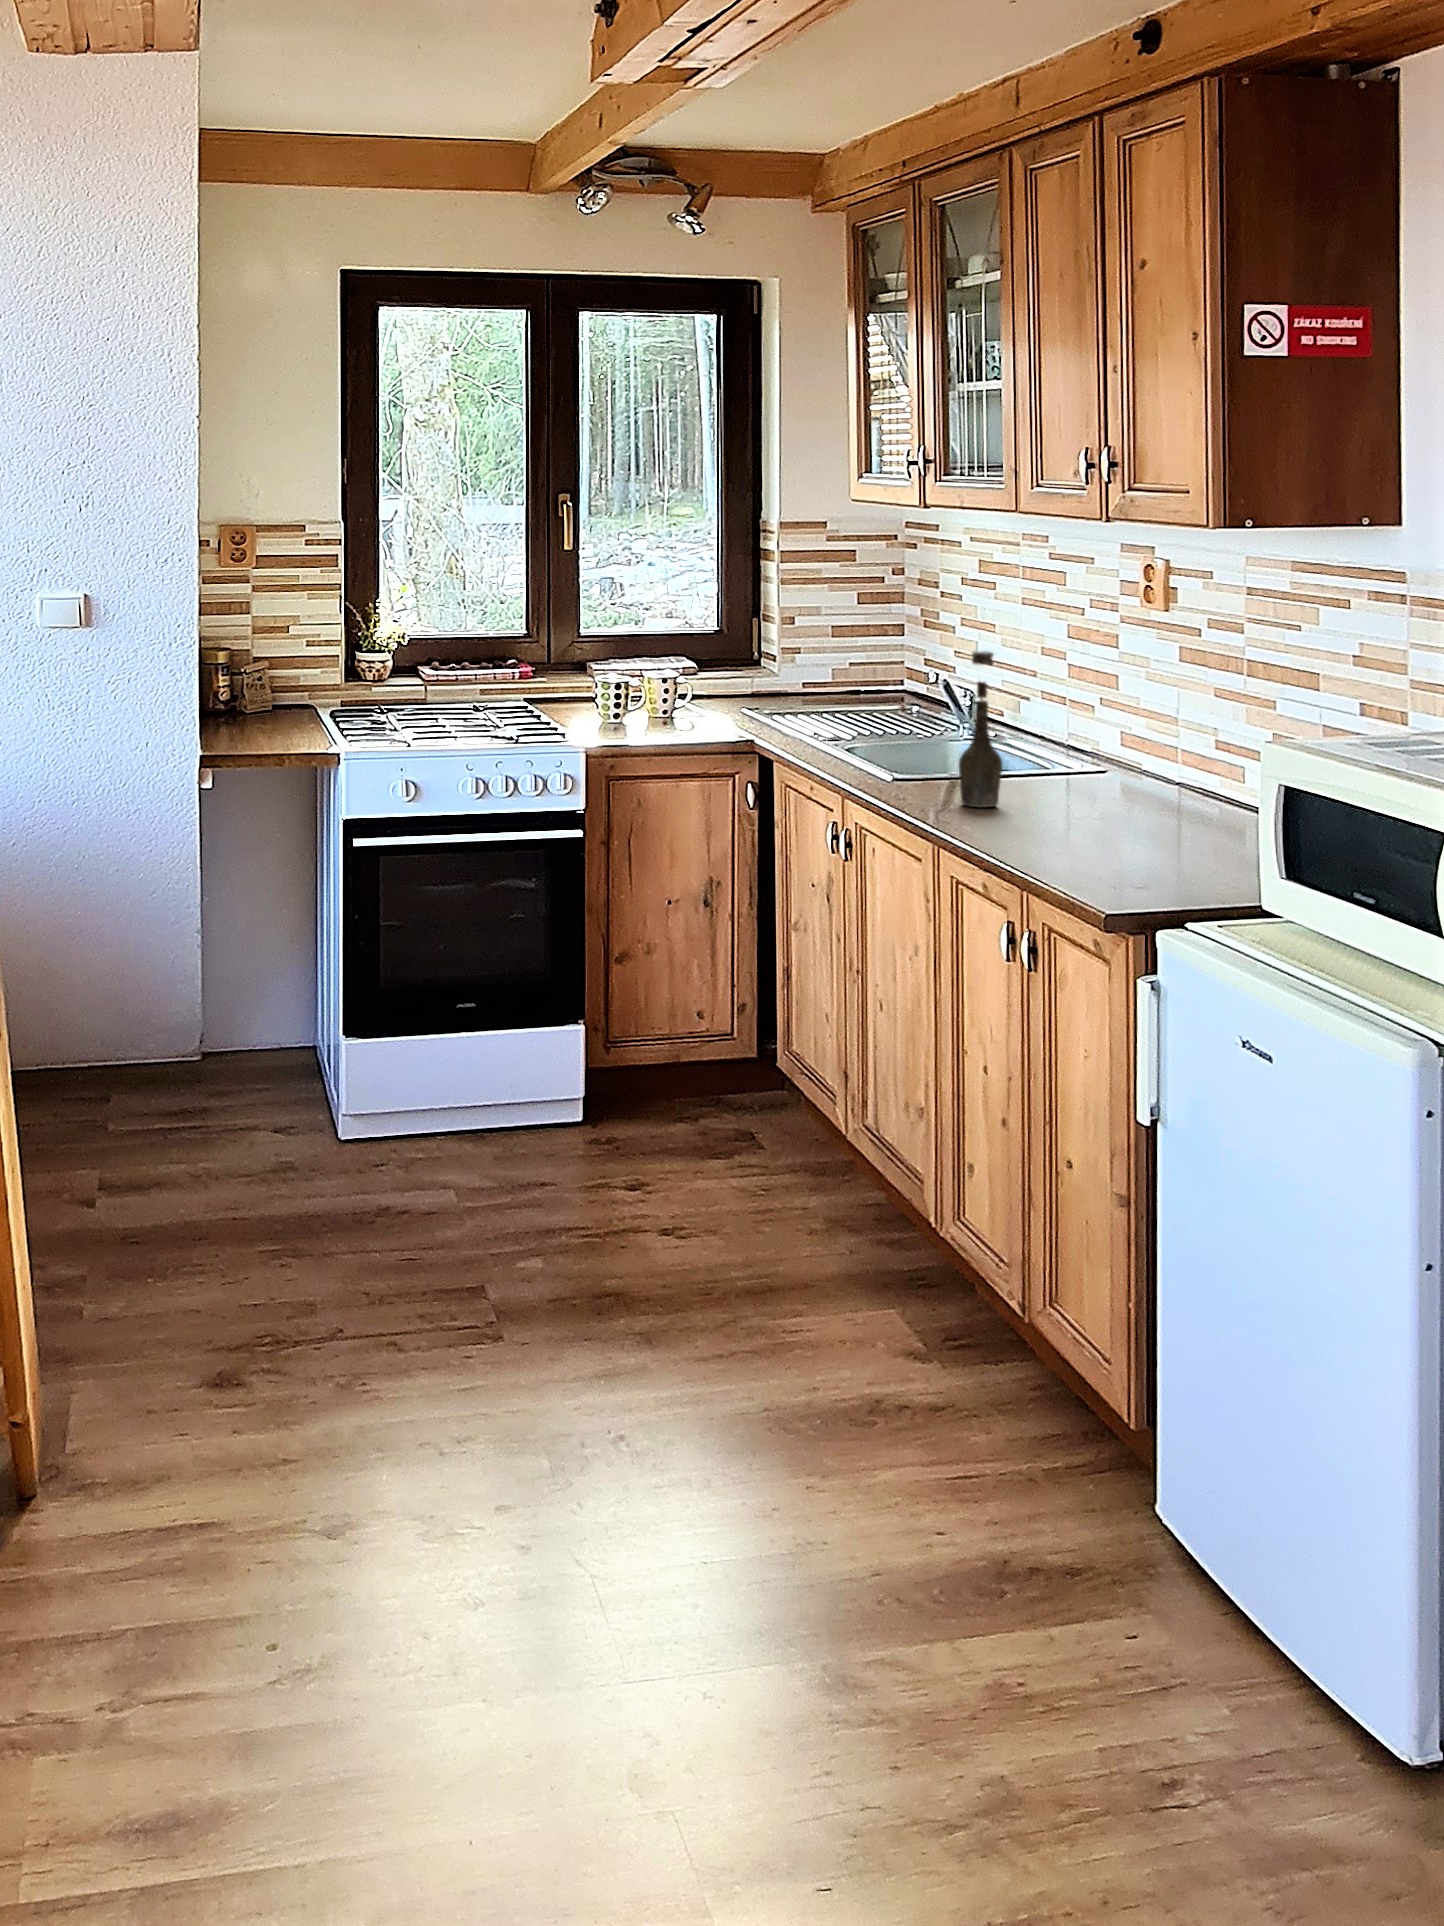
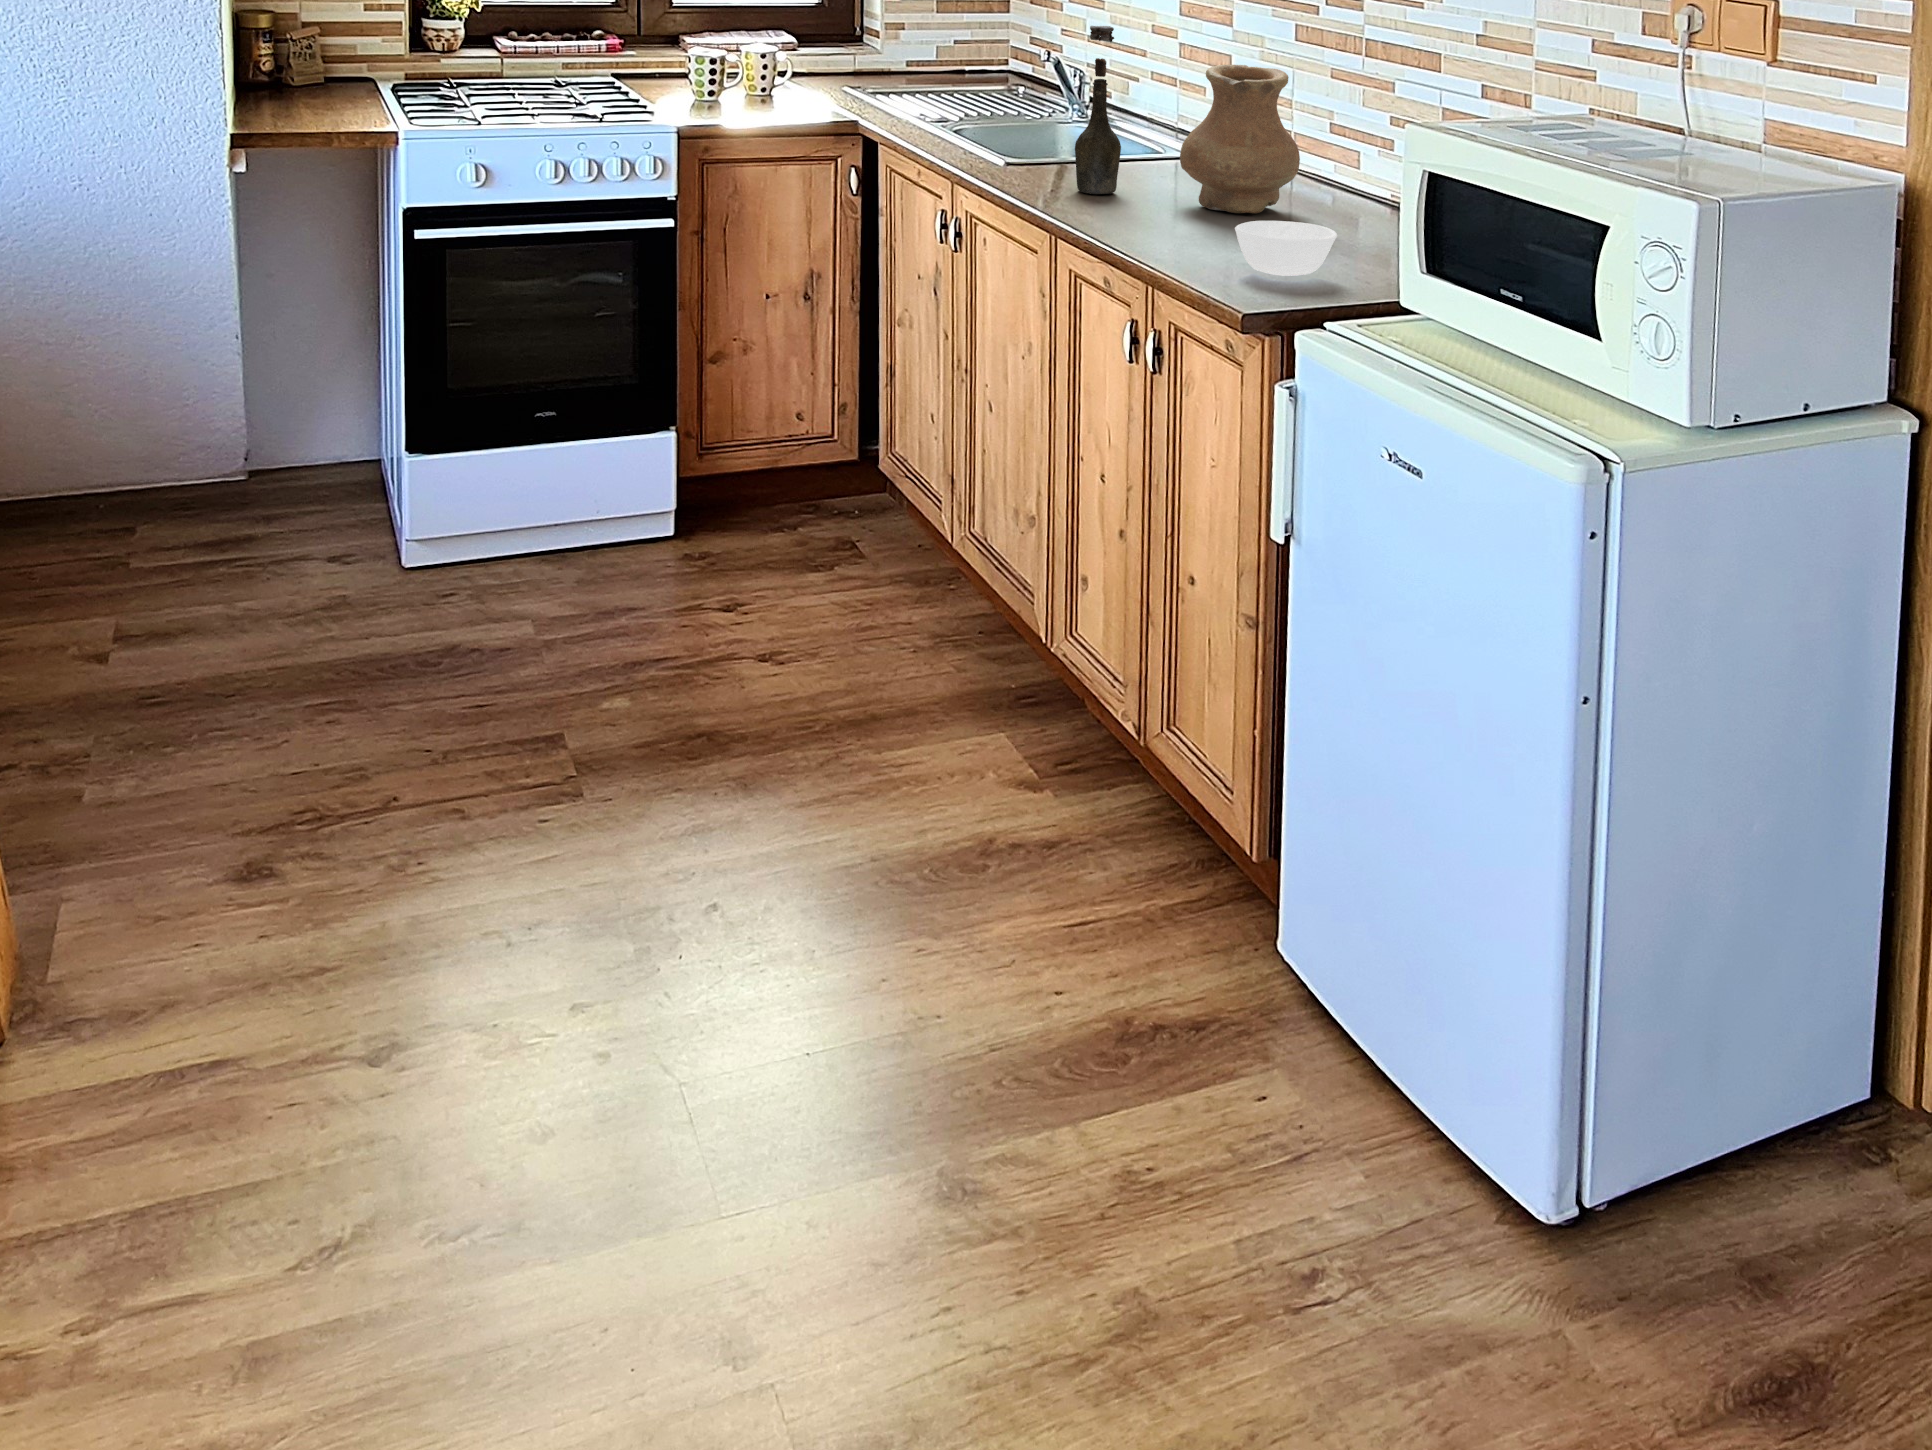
vase: none [1058,686,1174,825] -> present [1180,65,1300,214]
bowl: none [1104,831,1202,881] -> present [1235,221,1337,276]

